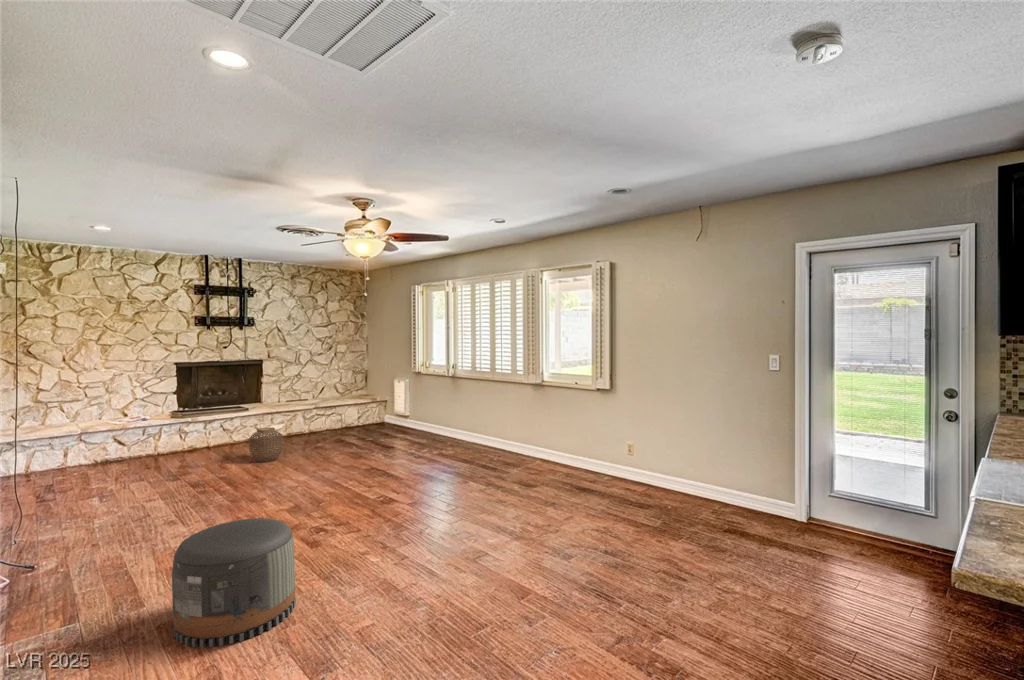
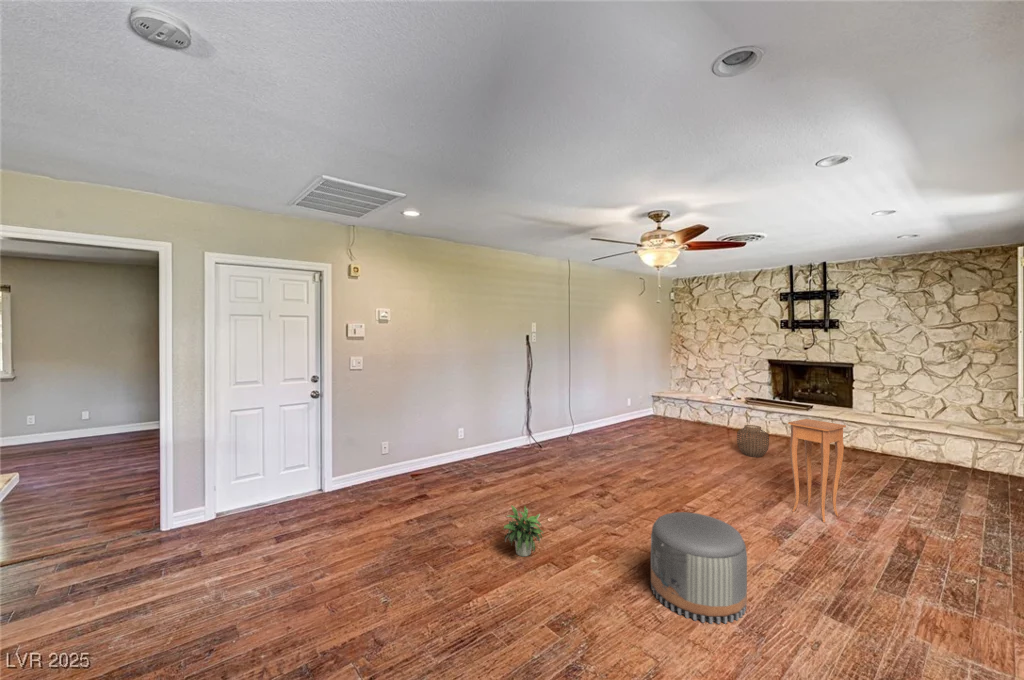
side table: none [391,391,428,469] -> present [788,419,846,522]
pouf: present [172,518,295,647] -> present [651,512,747,624]
potted plant: none [417,518,493,571] -> present [504,506,543,556]

